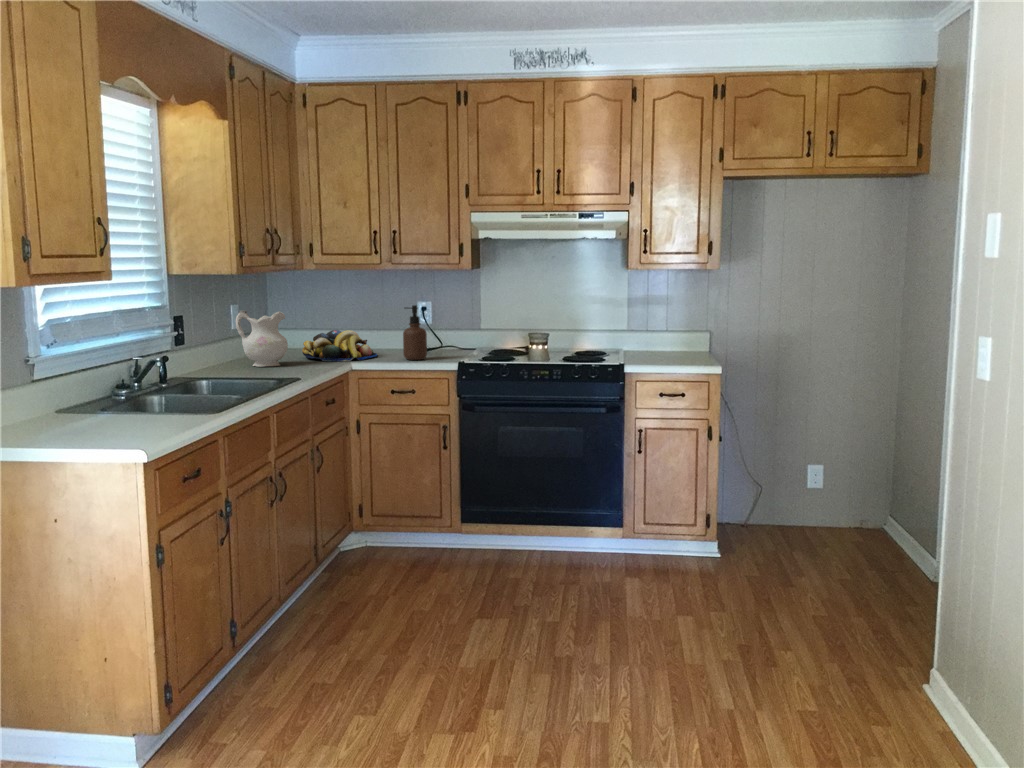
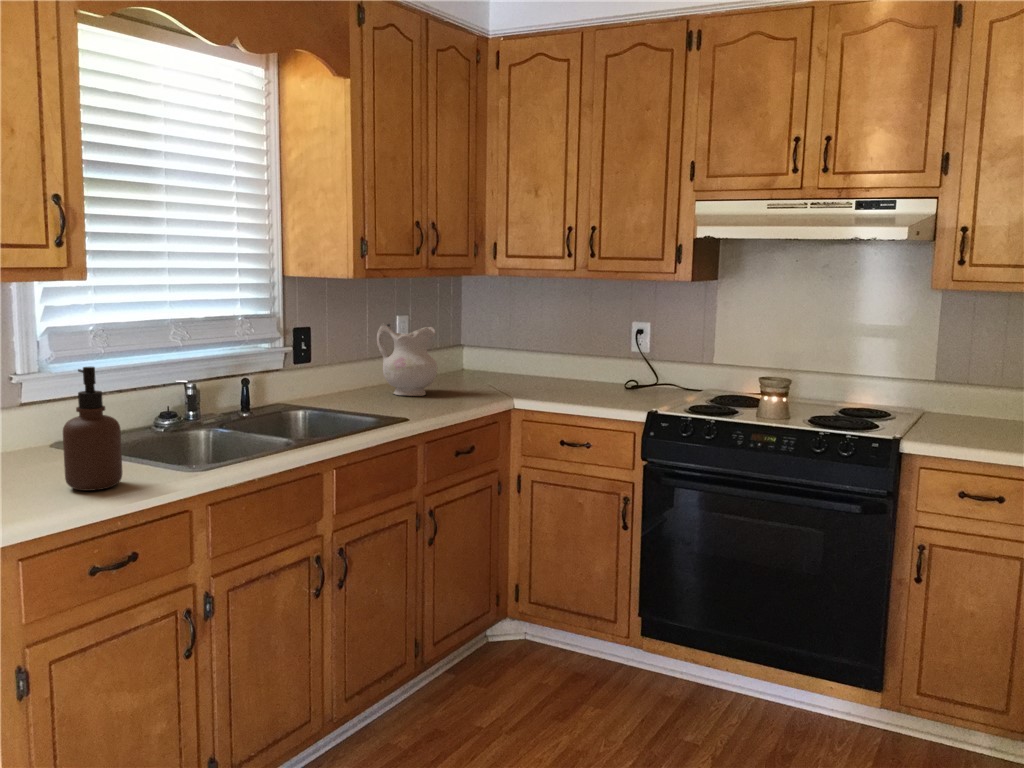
soap dispenser: present [403,305,427,360] -> present [63,367,122,491]
fruit bowl: present [302,330,377,362] -> none [468,353,563,396]

